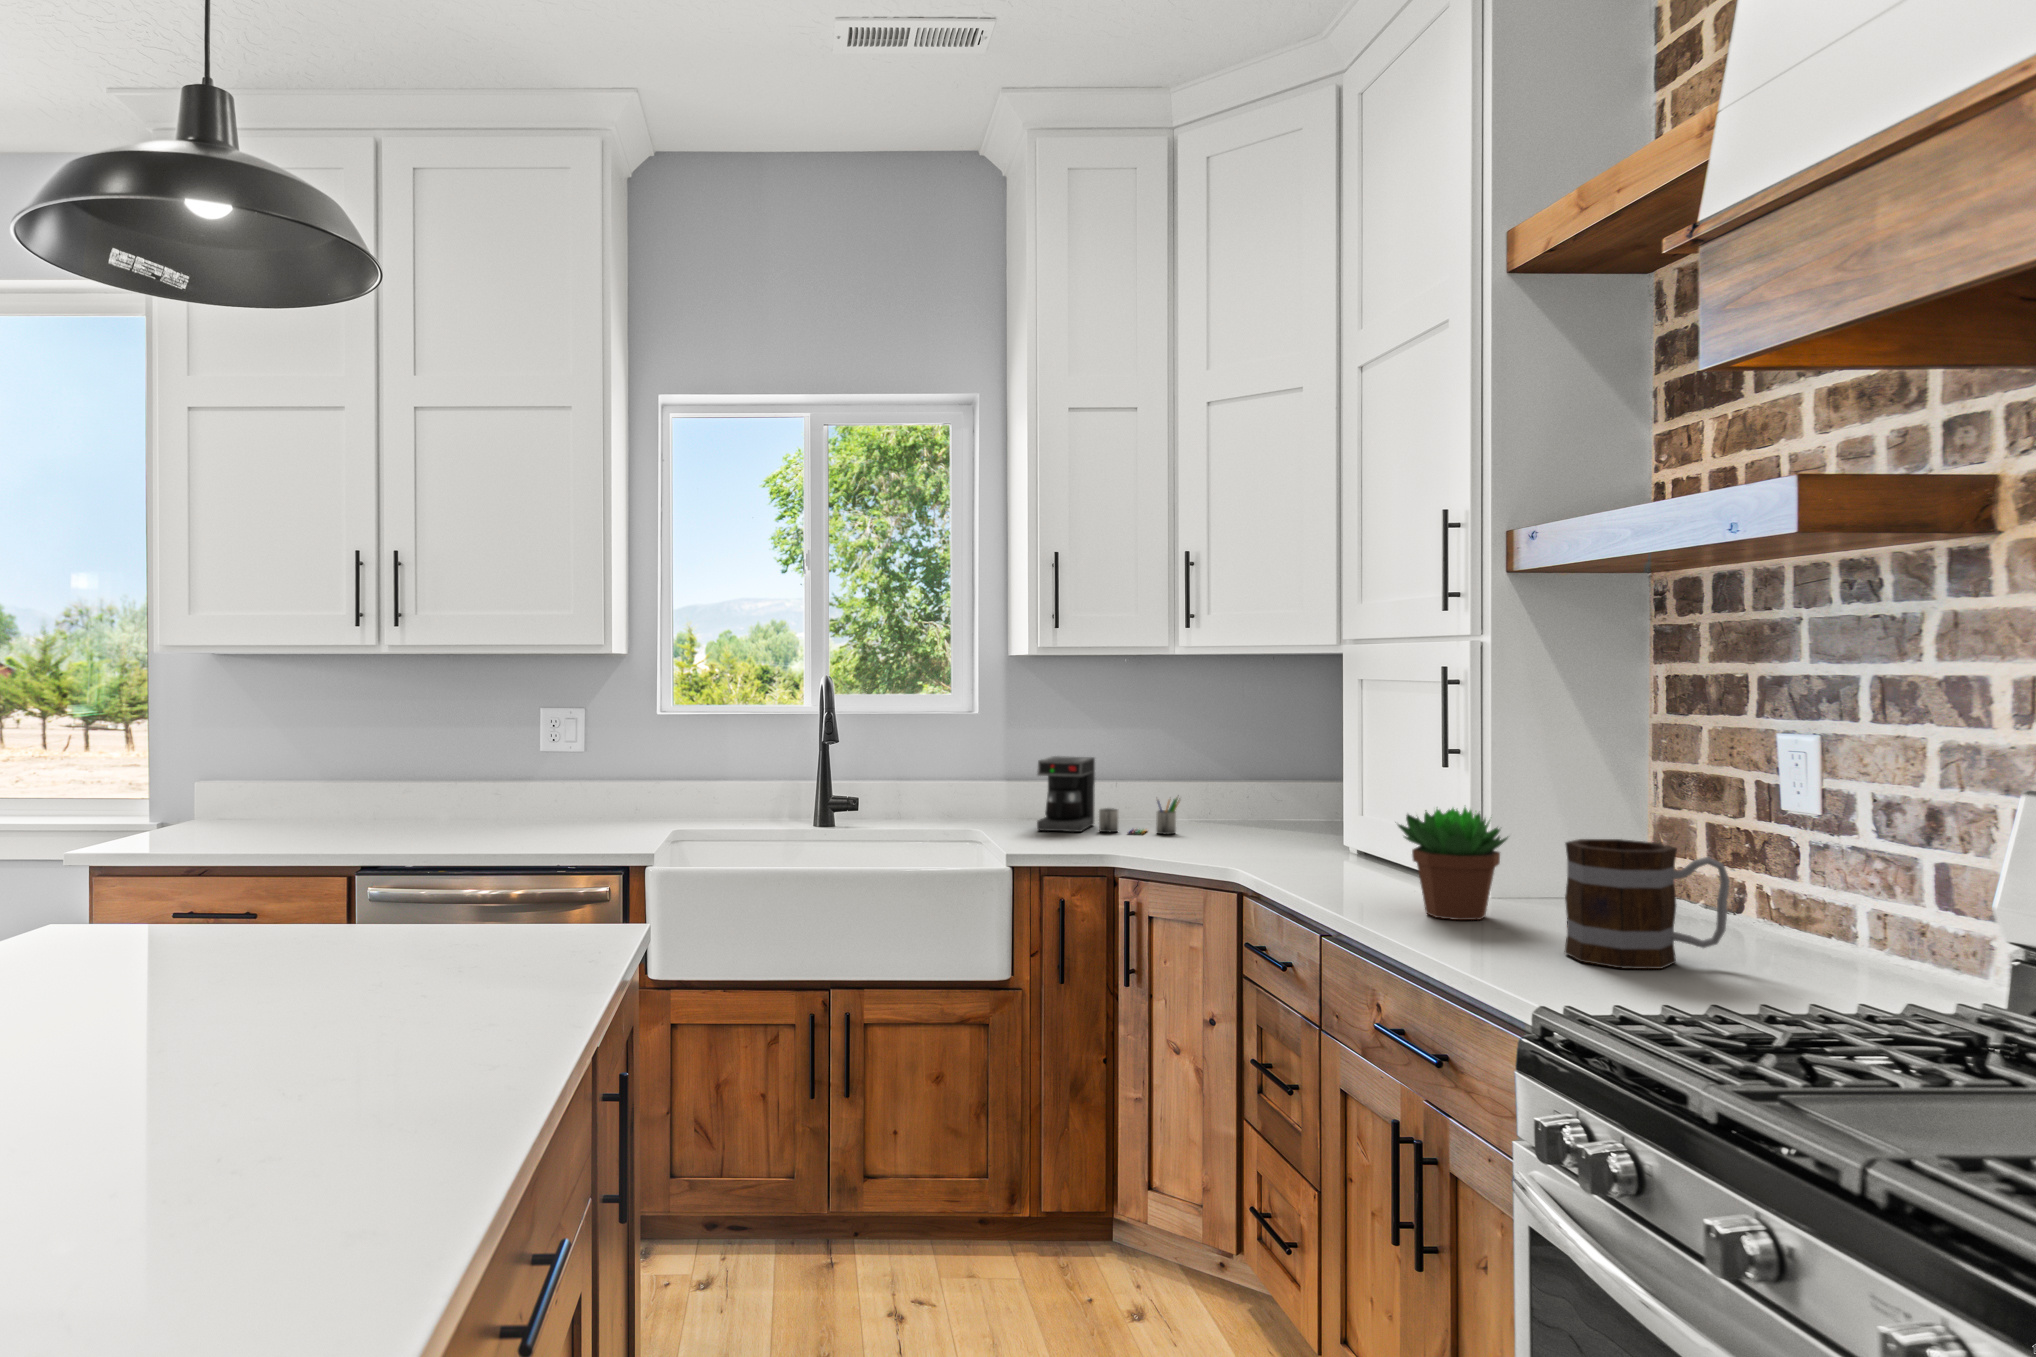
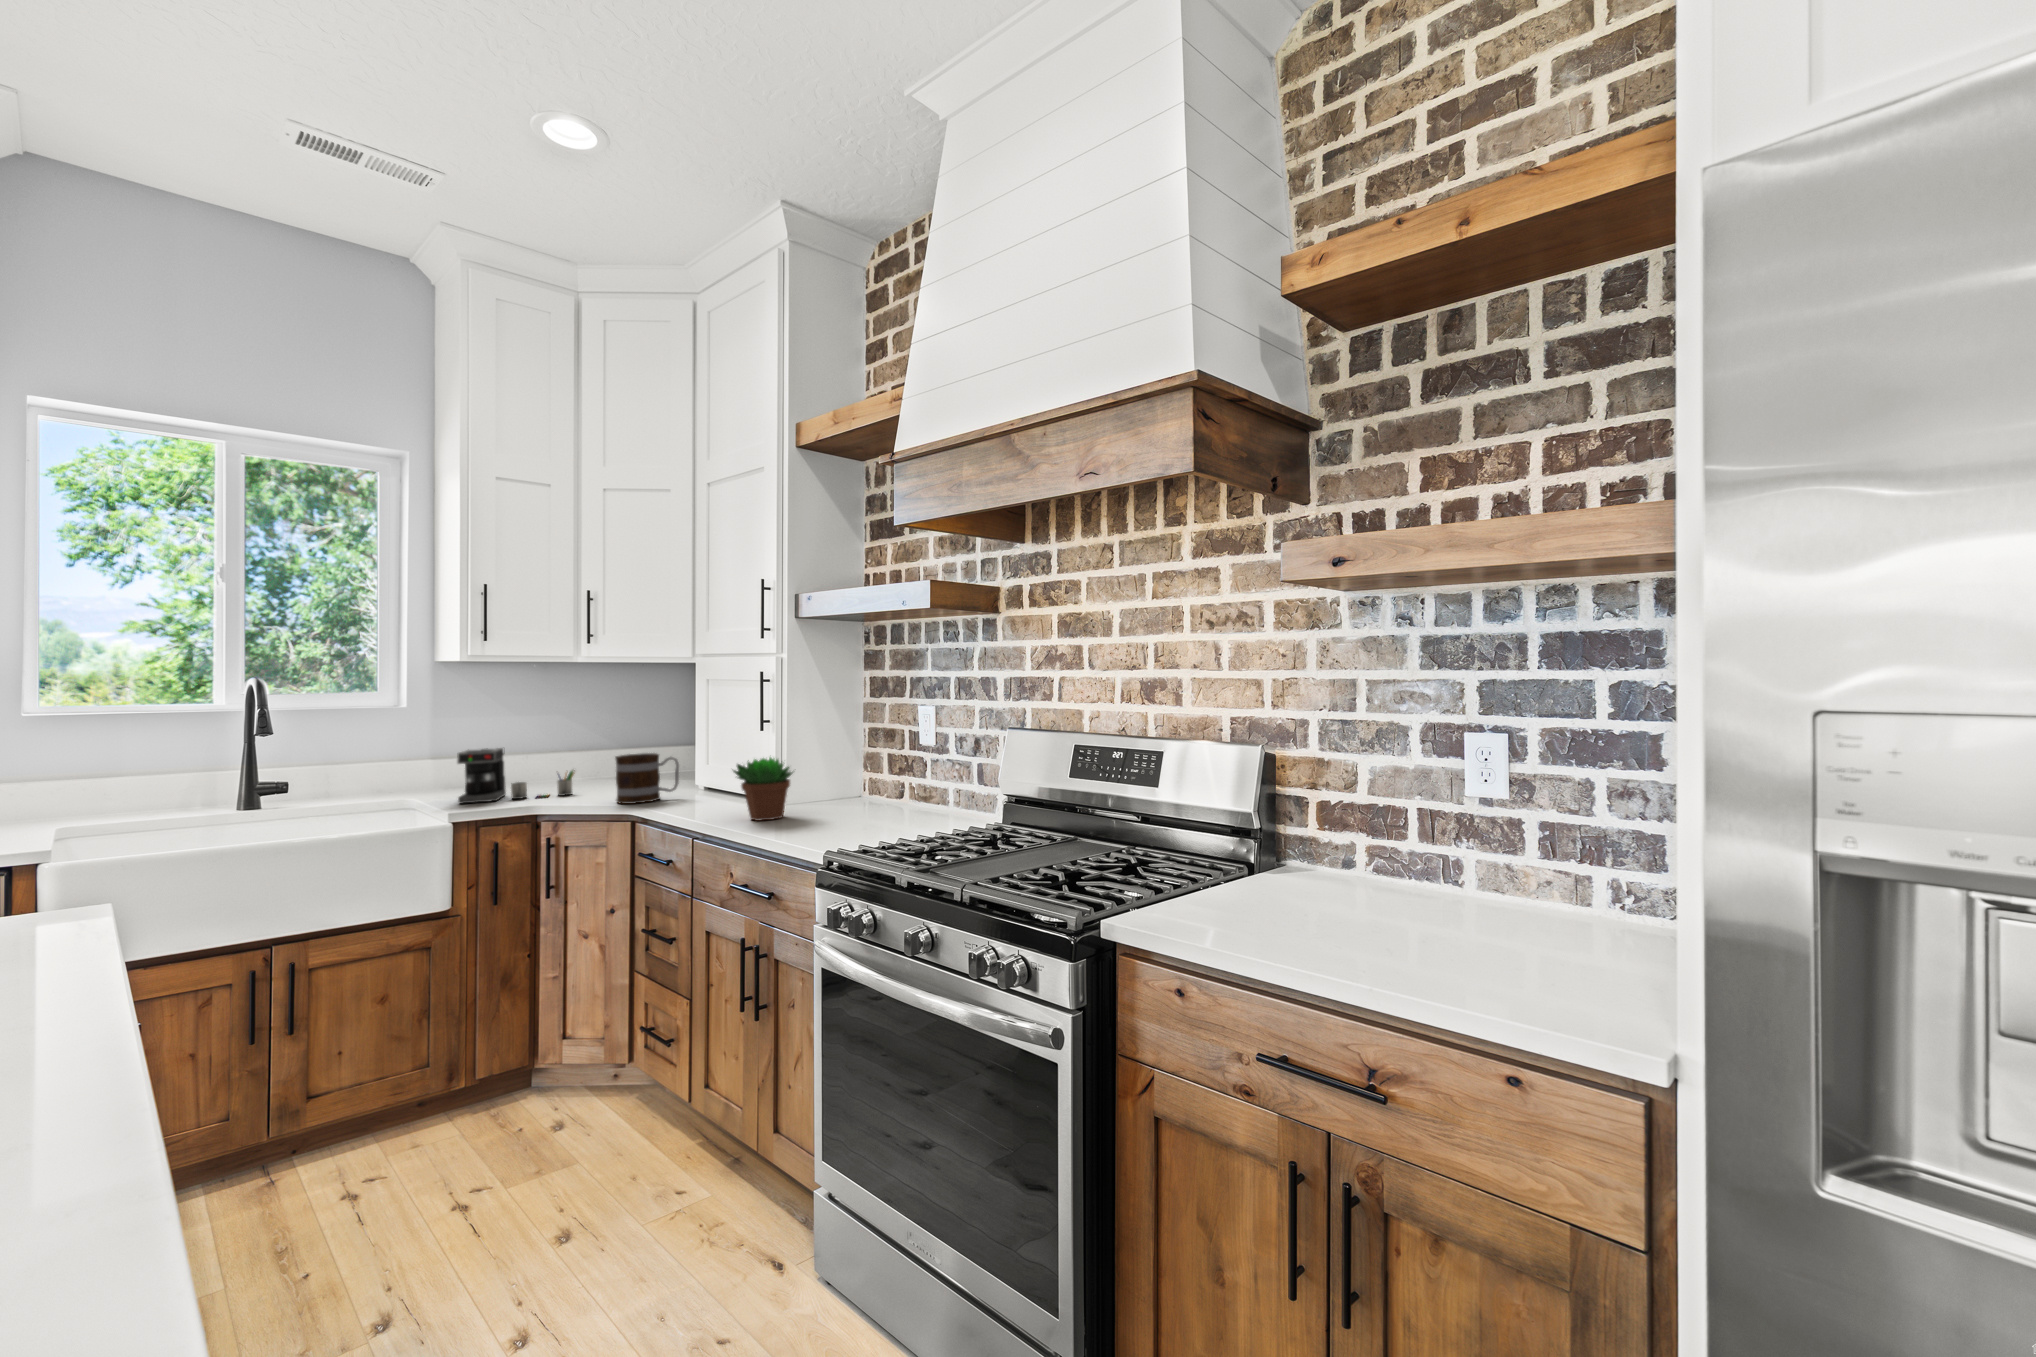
mug: present [1564,839,1730,969] -> present [615,753,679,804]

